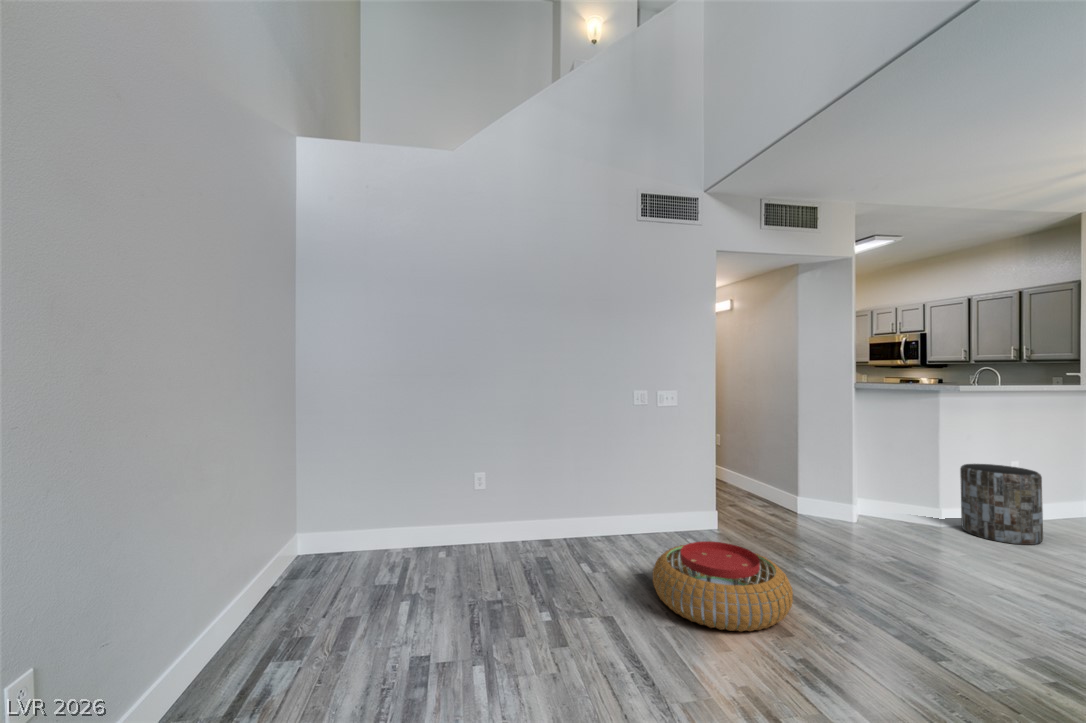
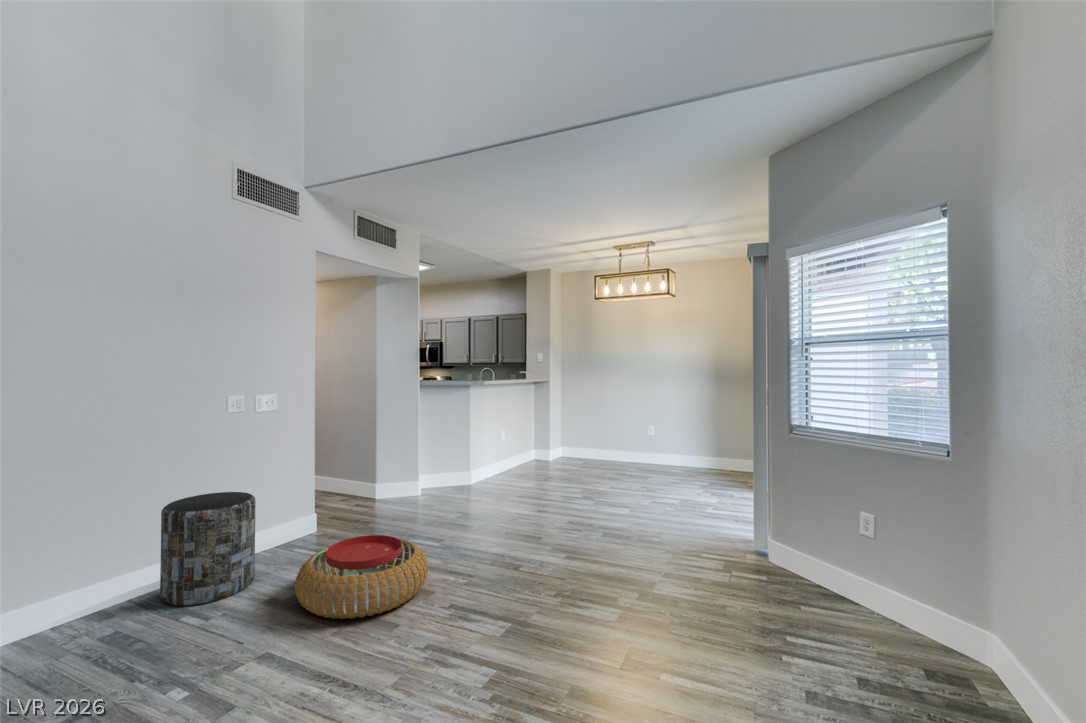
side table: present [960,464,1043,545] -> present [160,492,255,606]

